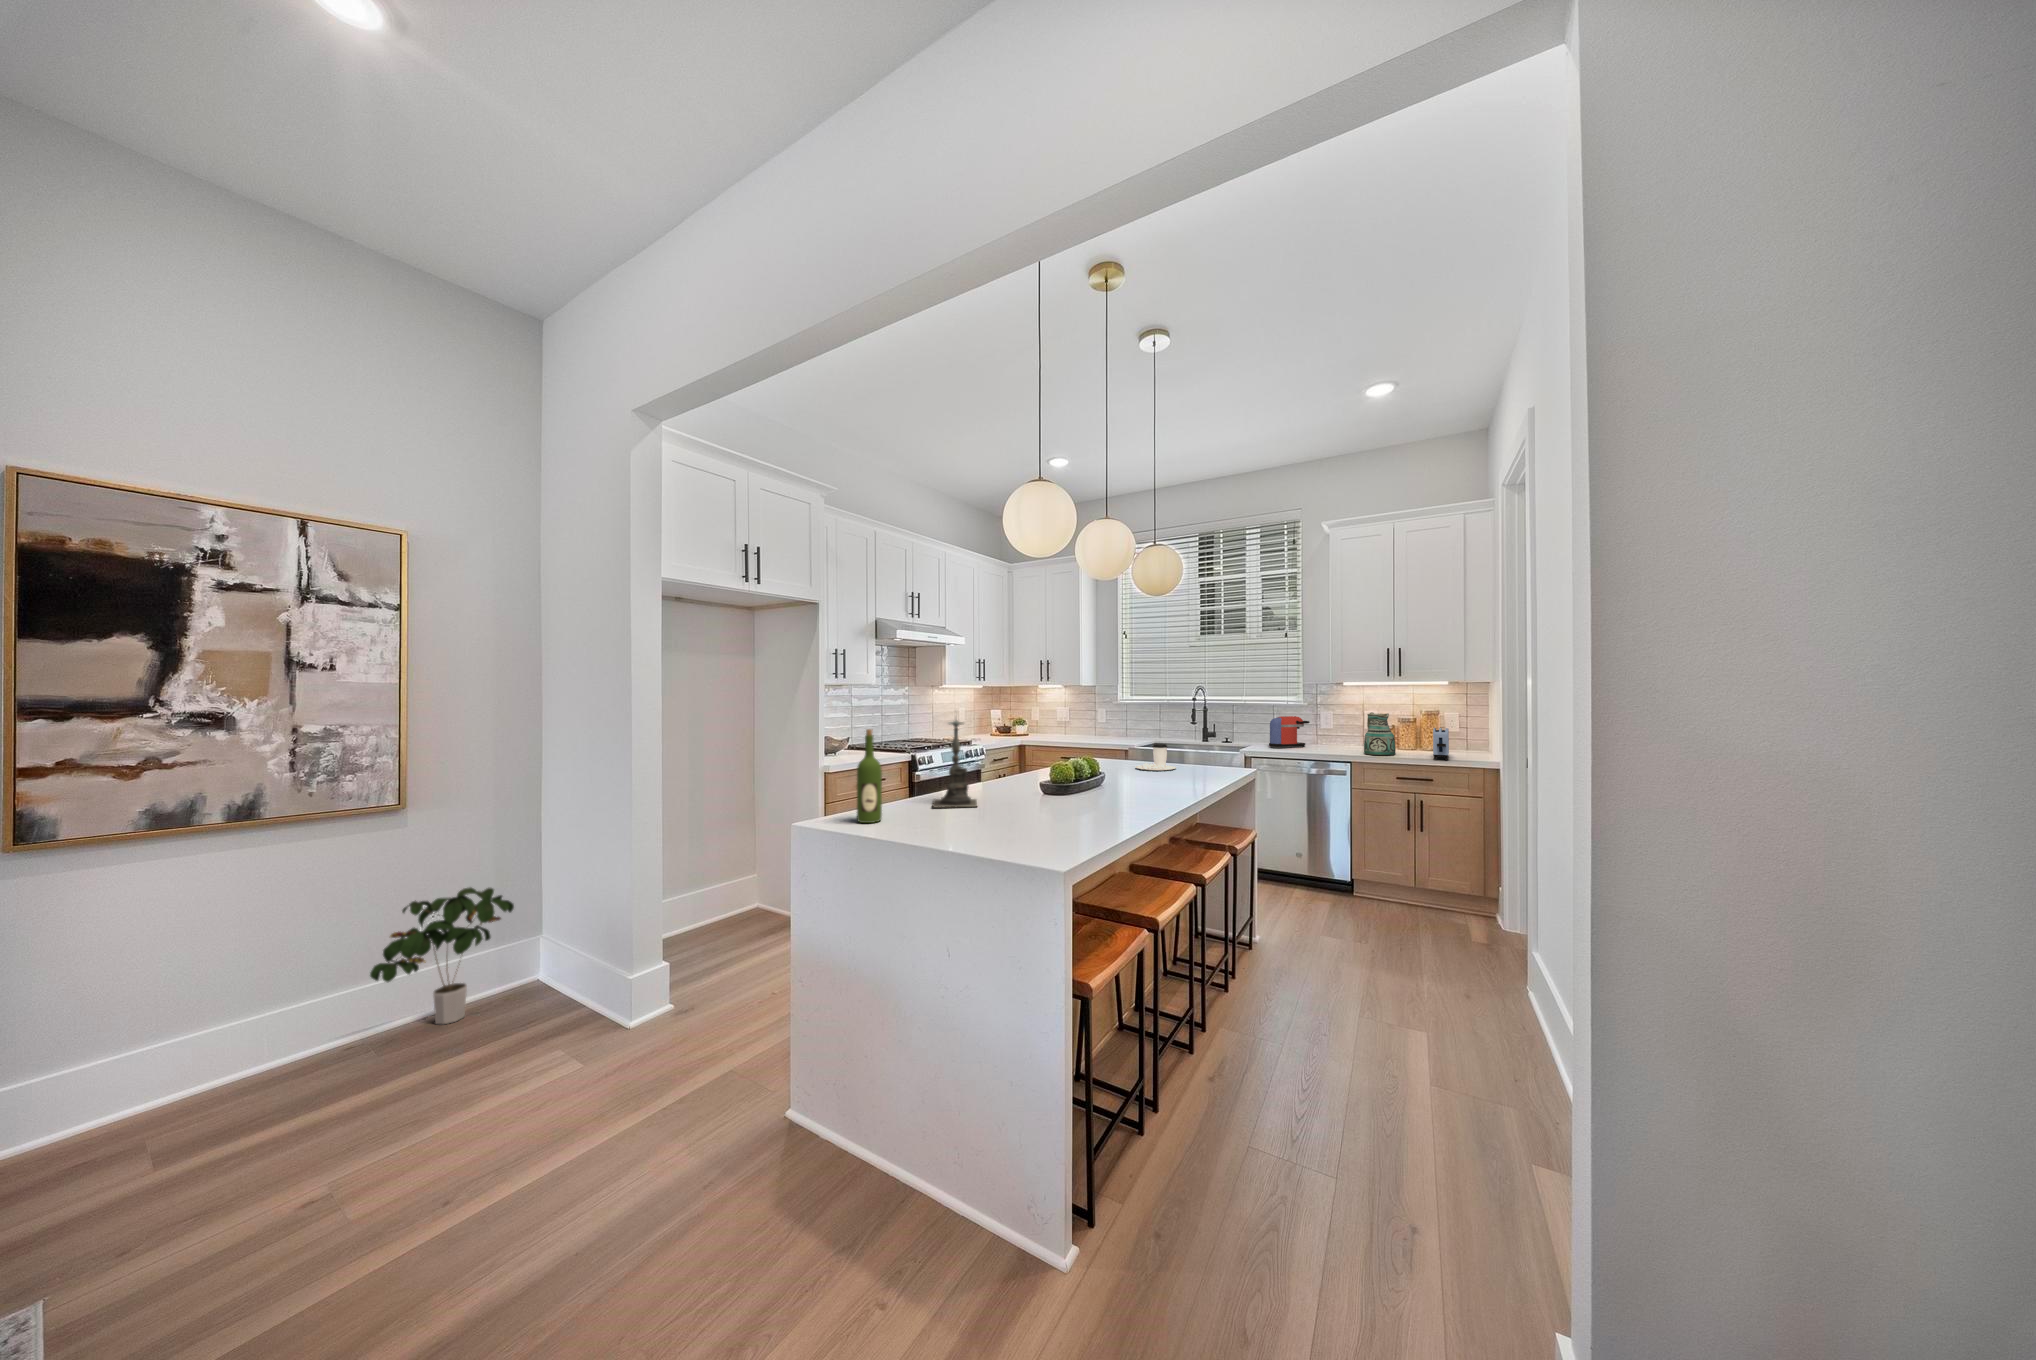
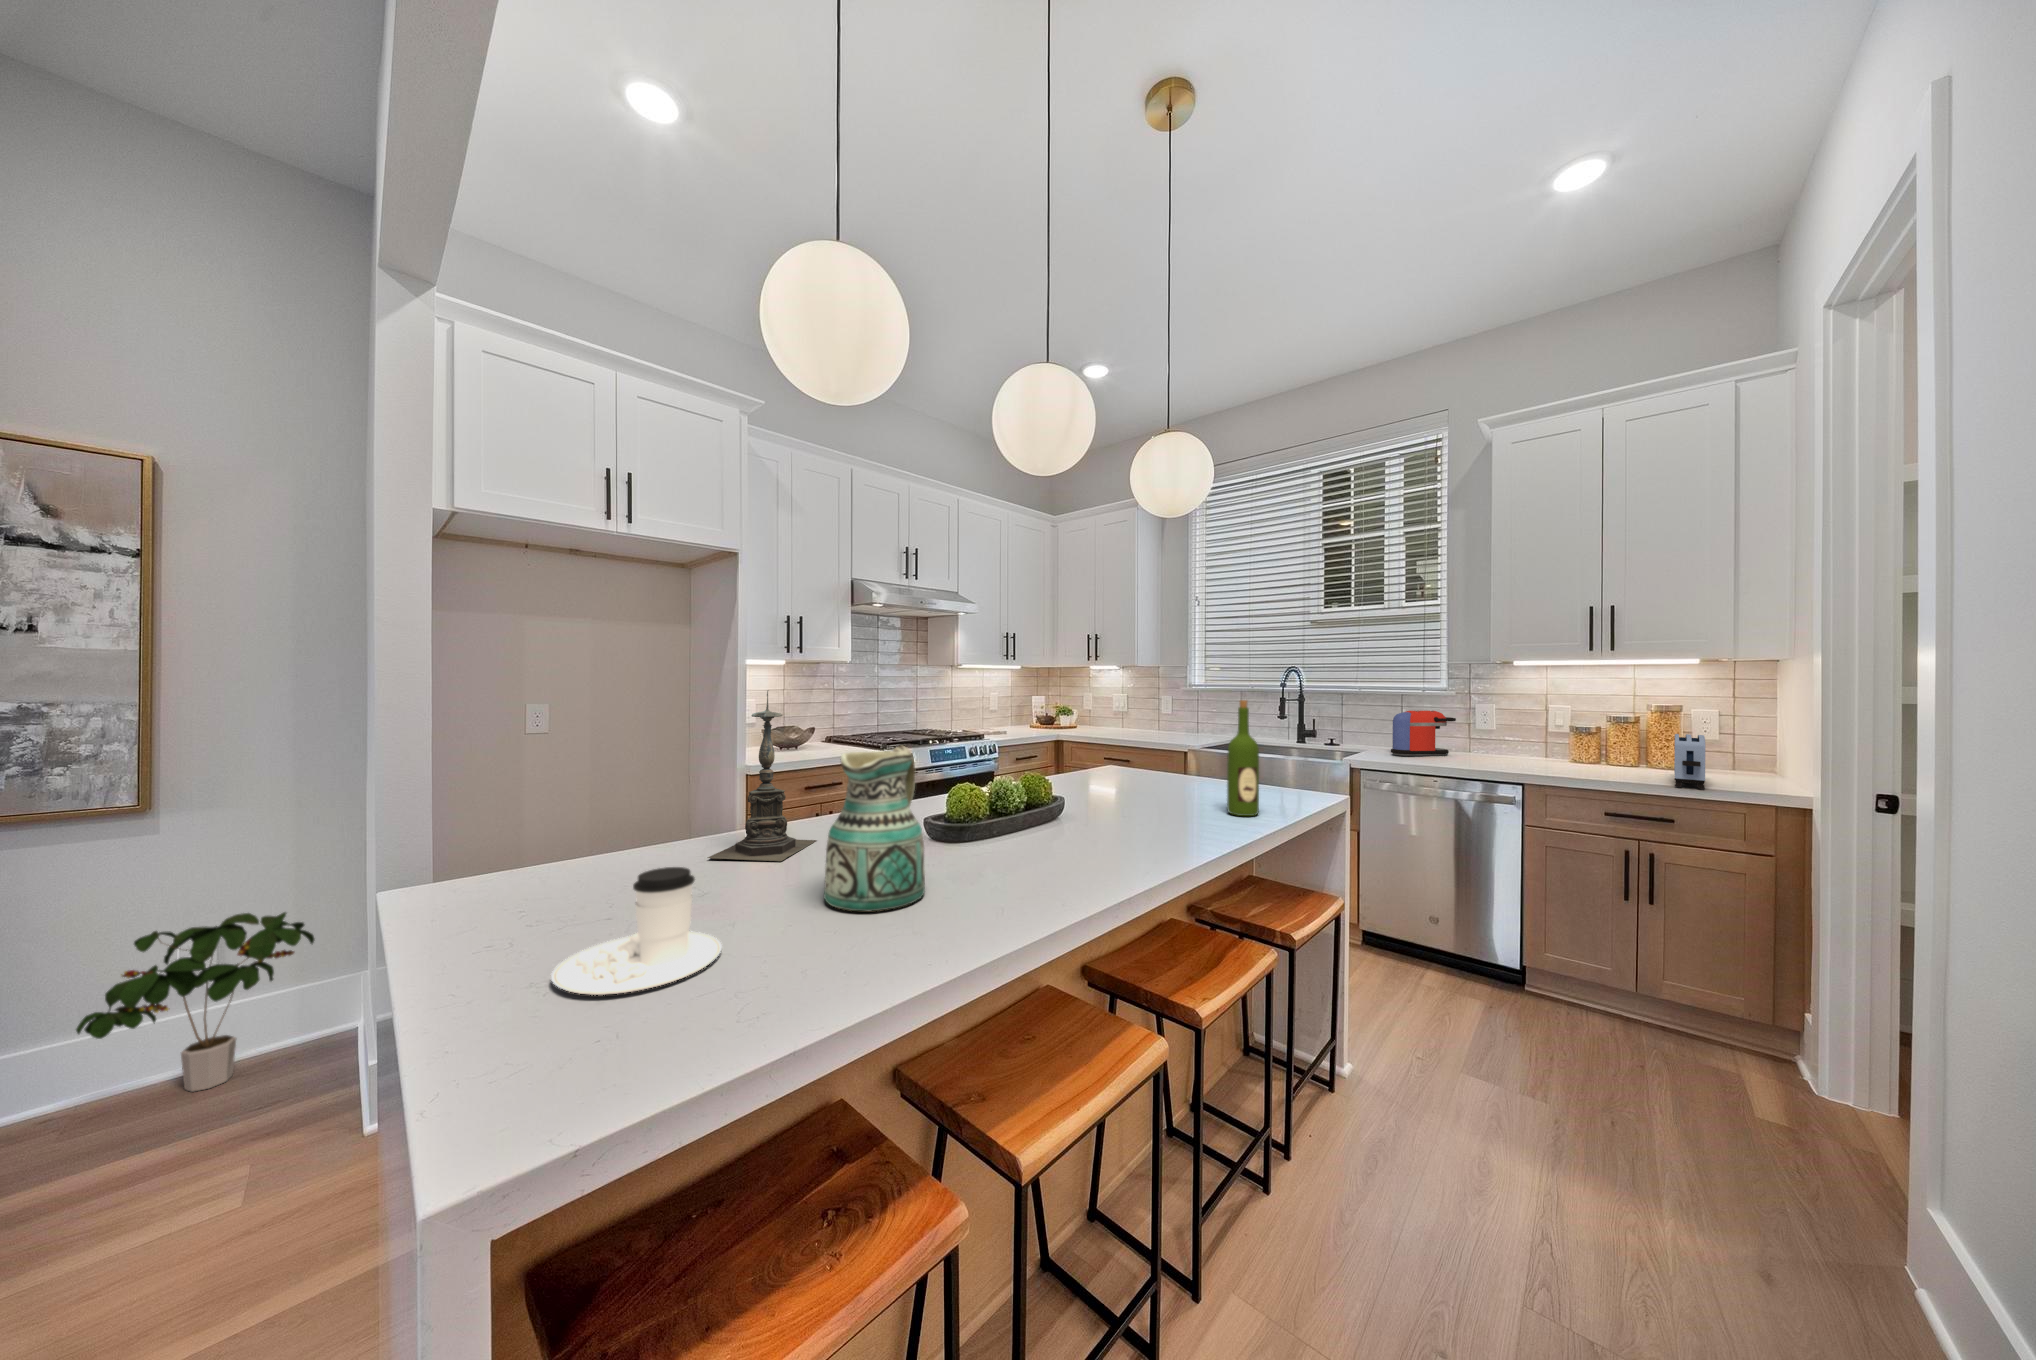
ceramic pitcher: present [1364,712,1396,755] -> present [824,746,925,911]
wine bottle: present [857,729,882,823] -> present [1227,700,1259,816]
coffee cup: present [1136,744,1176,770] -> present [551,867,722,995]

